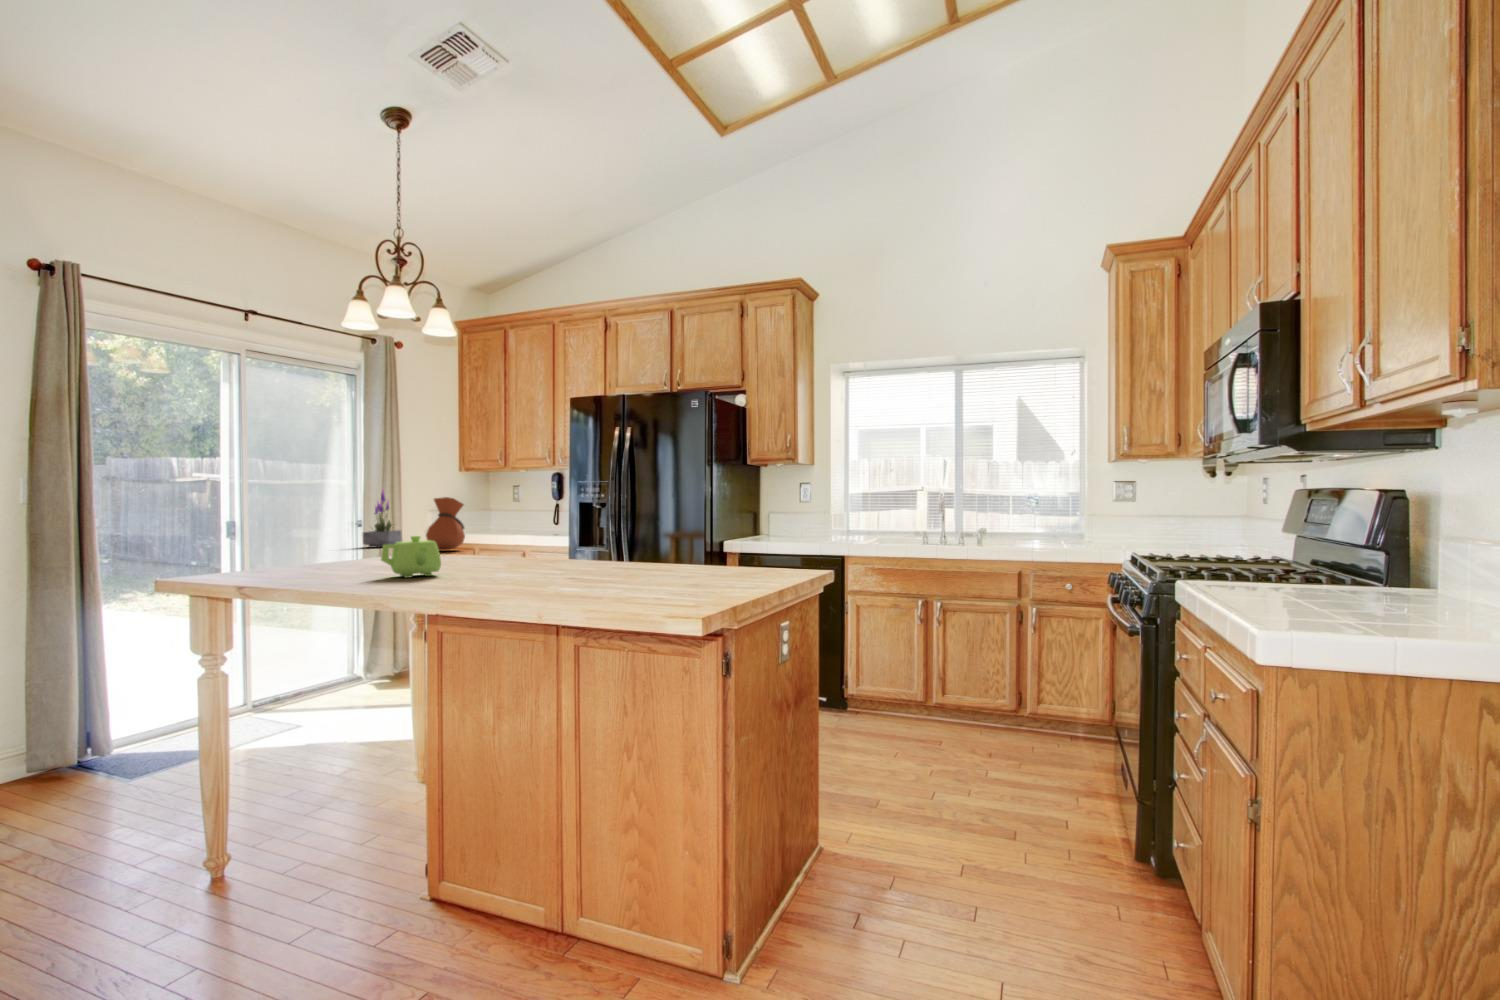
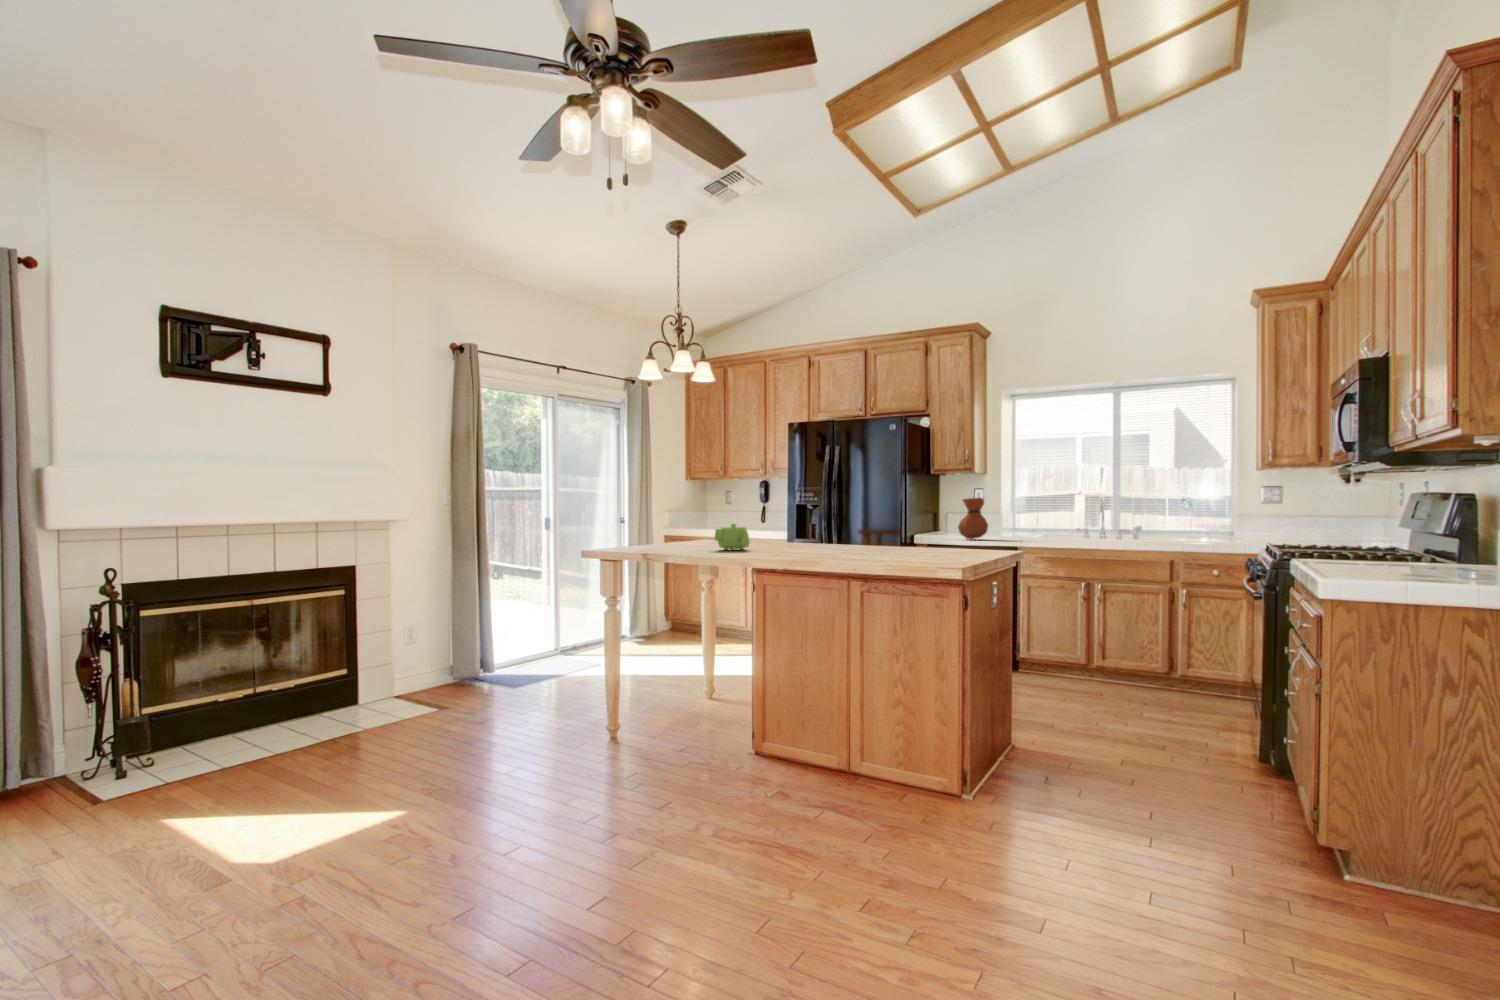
potted plant: present [363,490,402,547] -> none [637,492,662,537]
vase: present [426,497,465,550] -> present [958,498,988,539]

